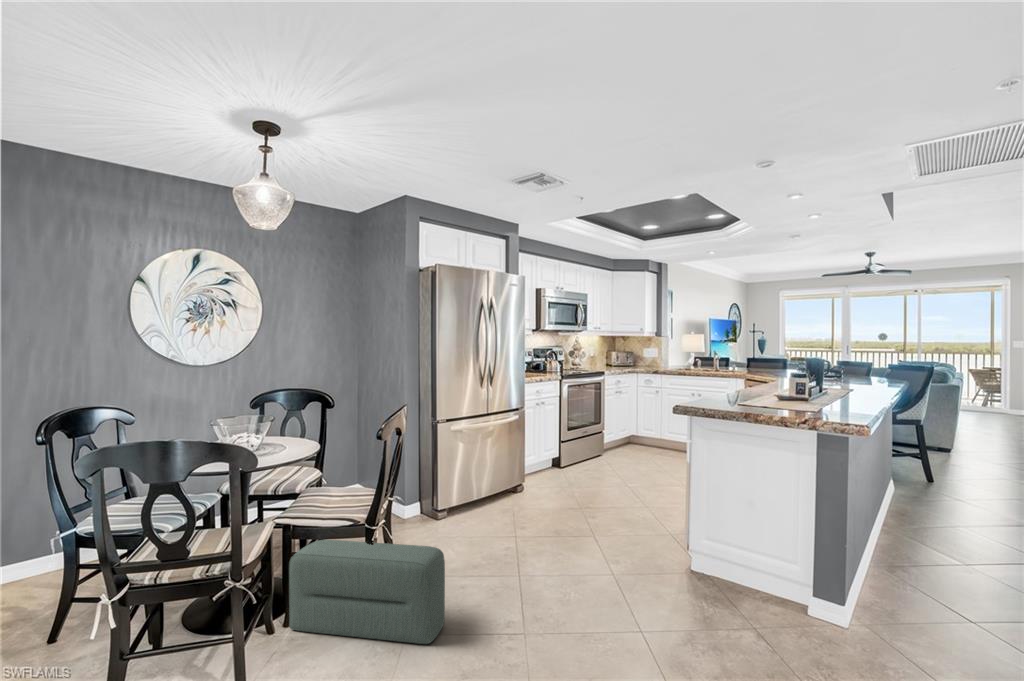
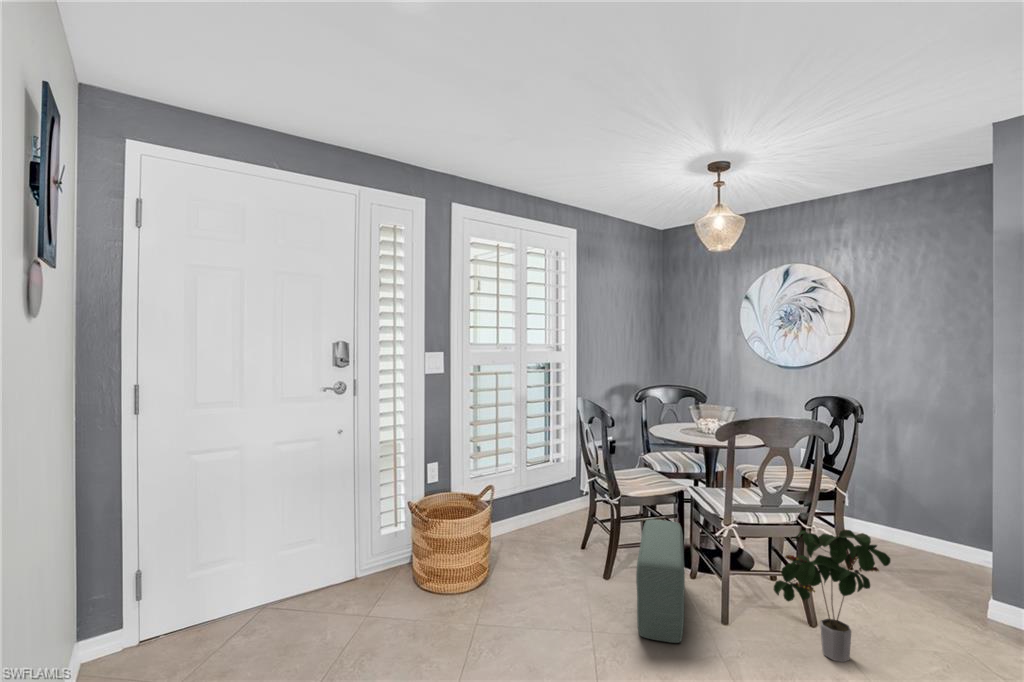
potted plant: none [442,471,470,569] -> present [774,530,891,662]

